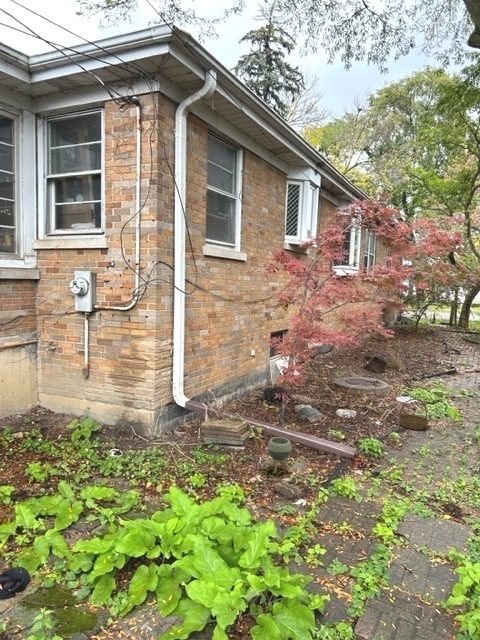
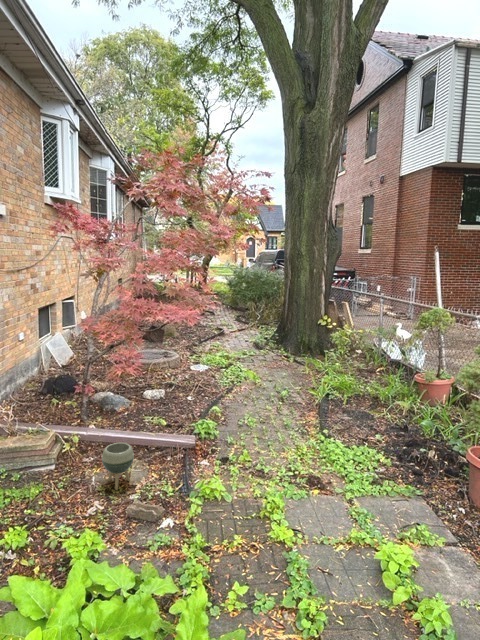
basket: present [399,399,428,430] -> none [208,366,236,397]

